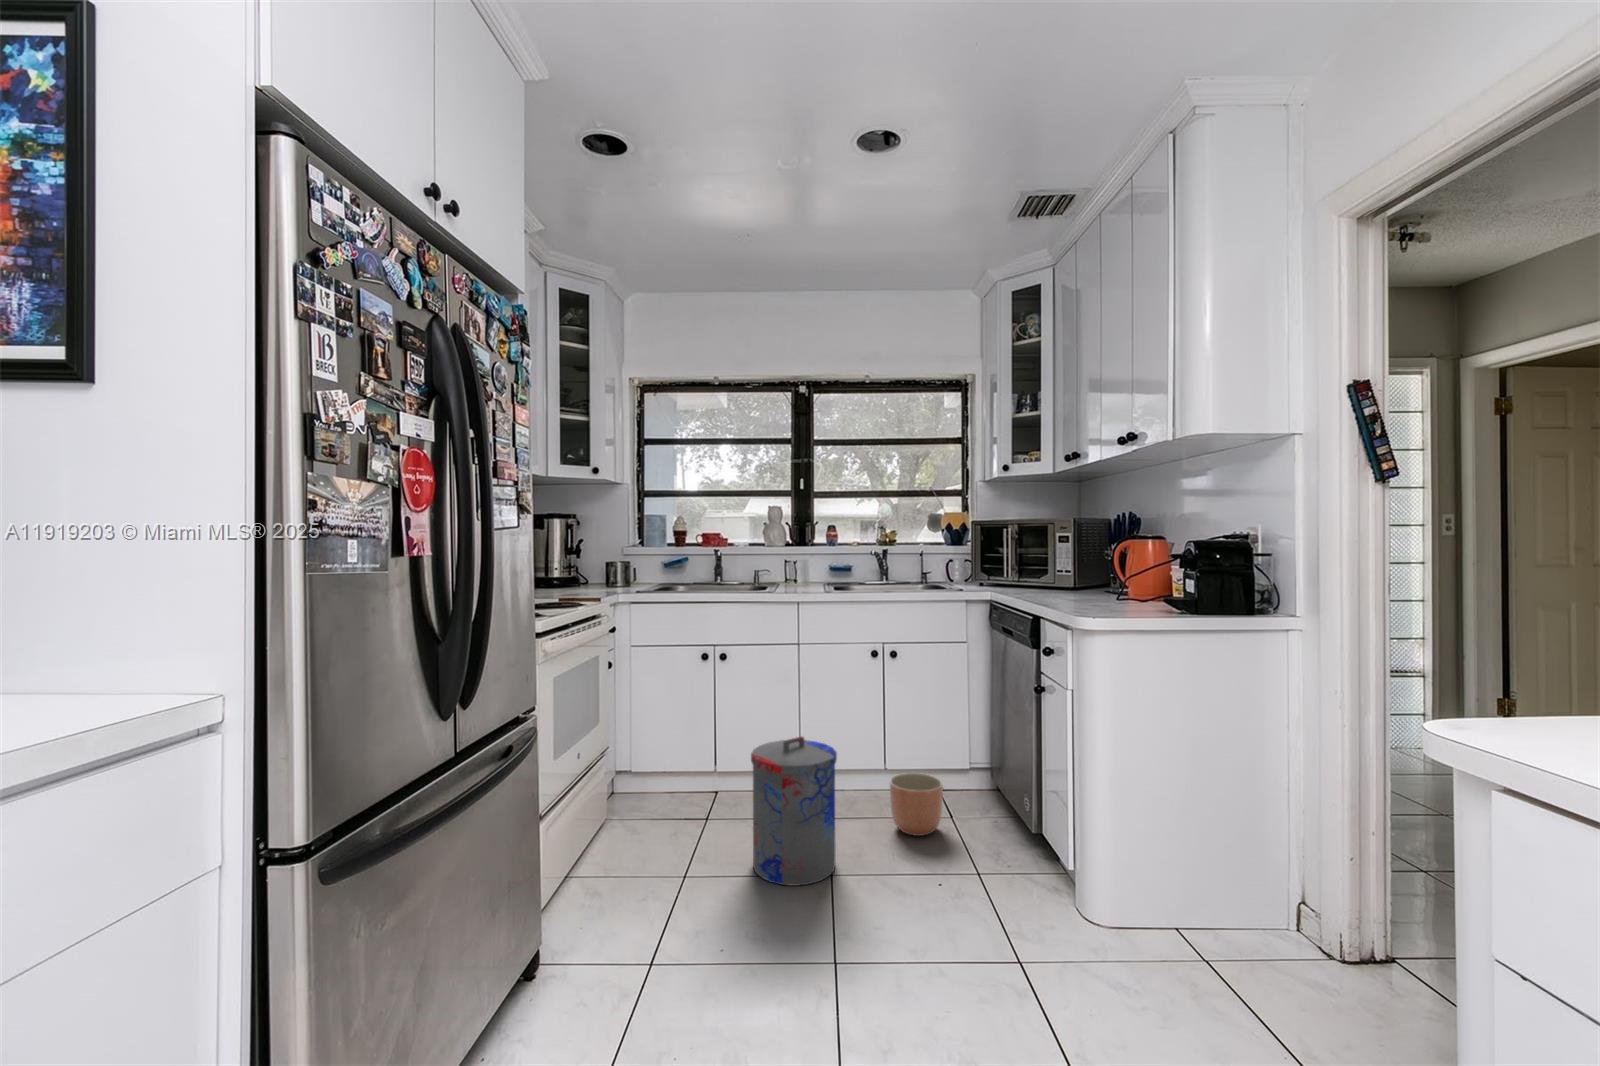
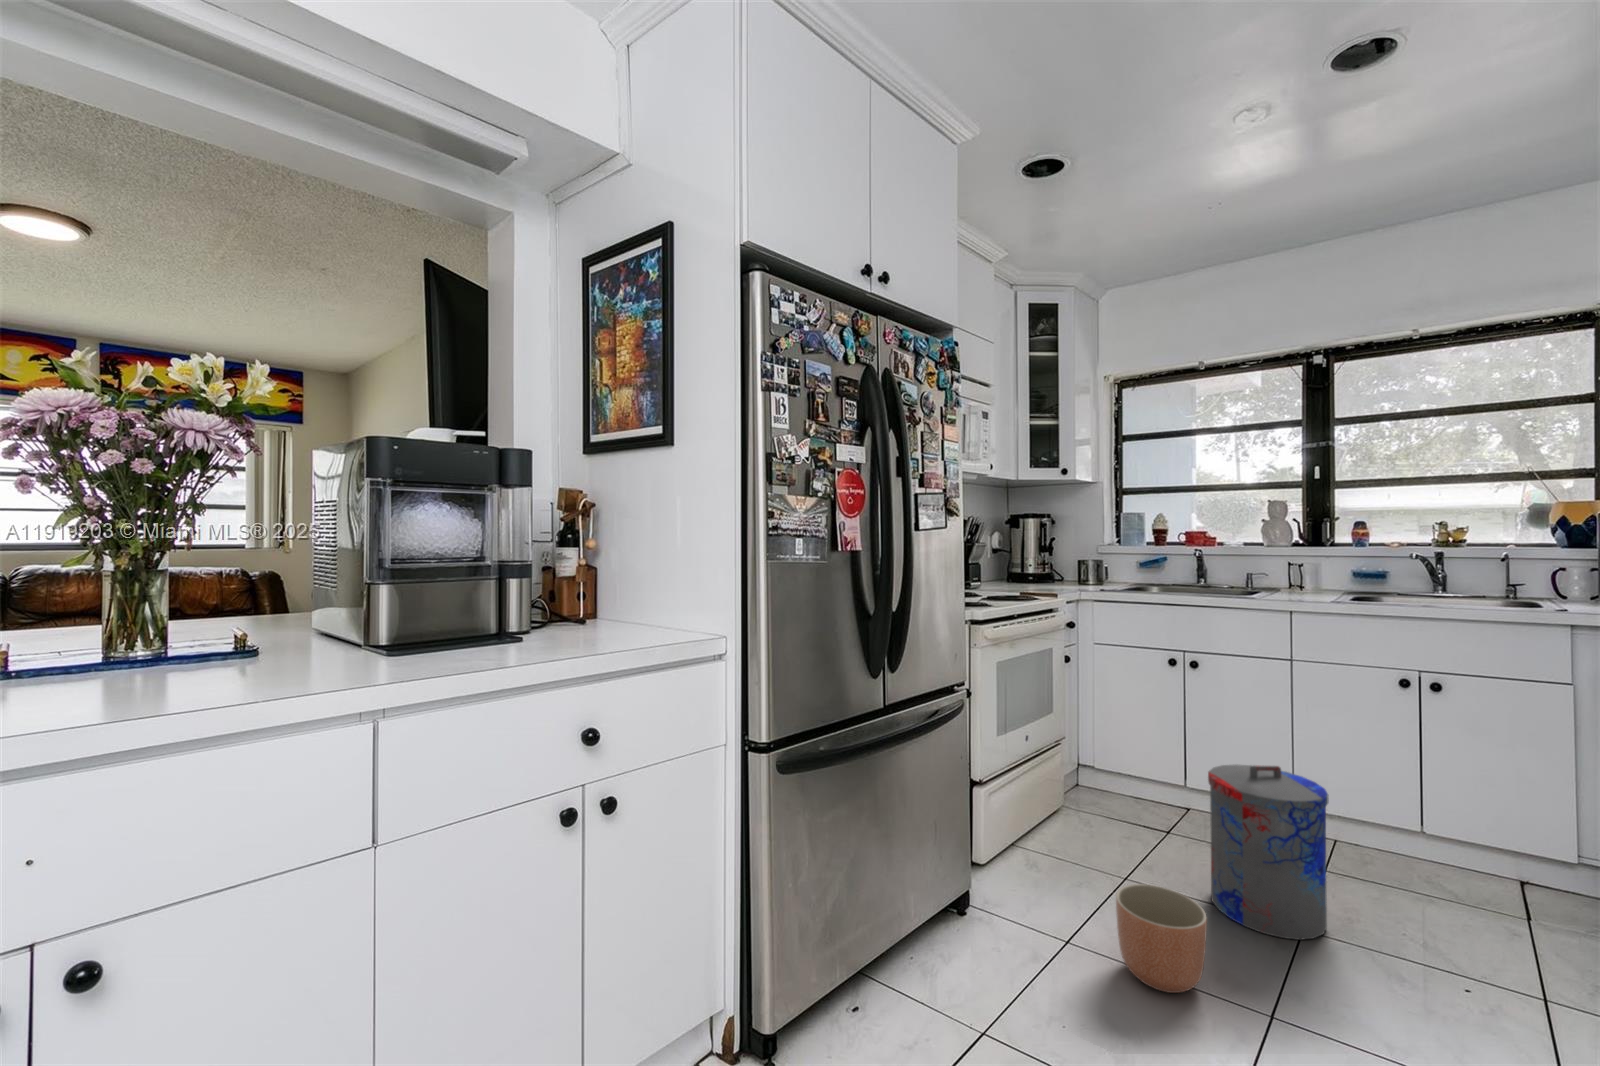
planter: present [890,773,943,836] -> present [1116,884,1207,993]

